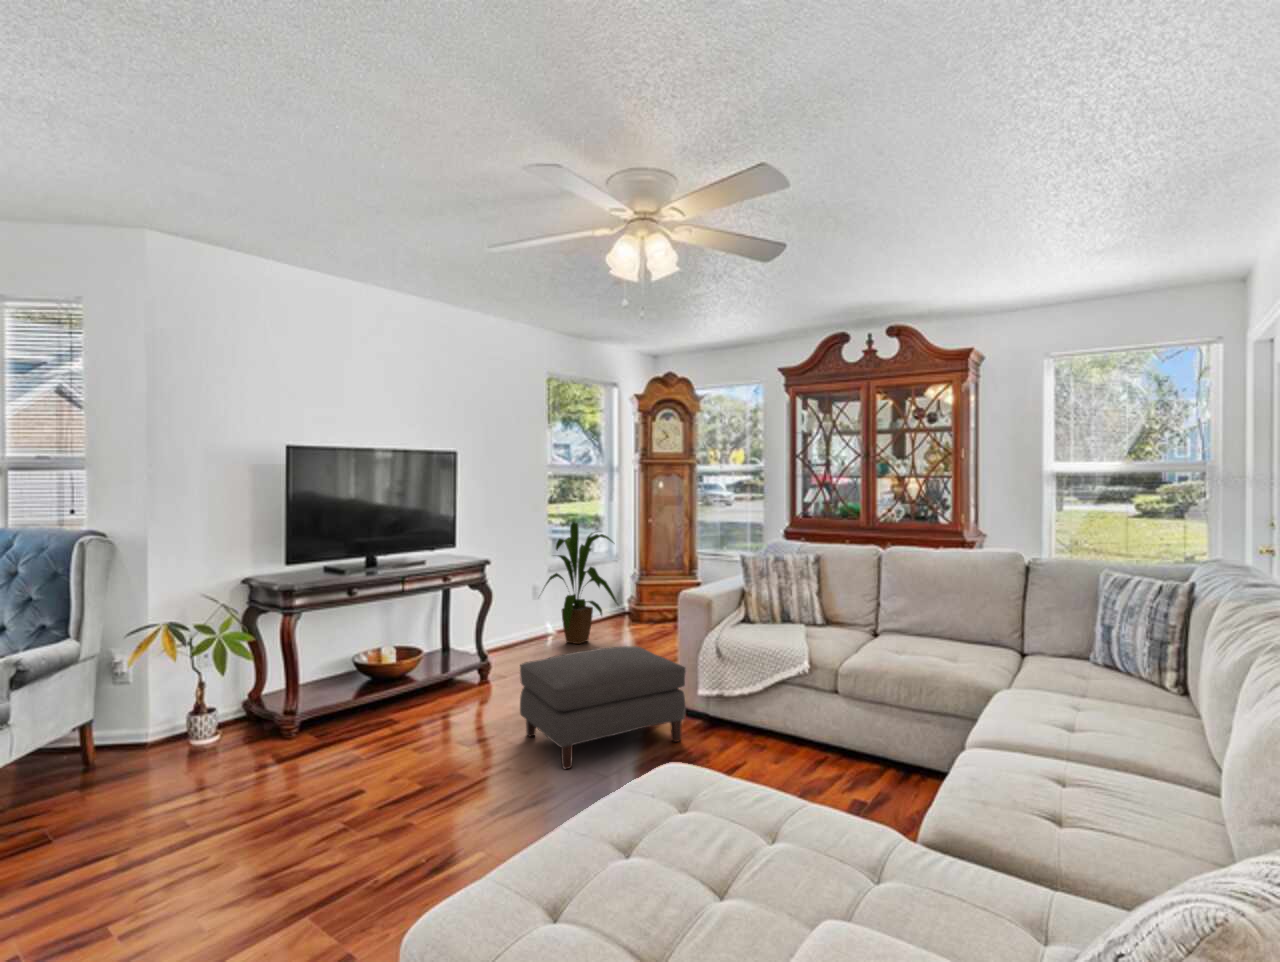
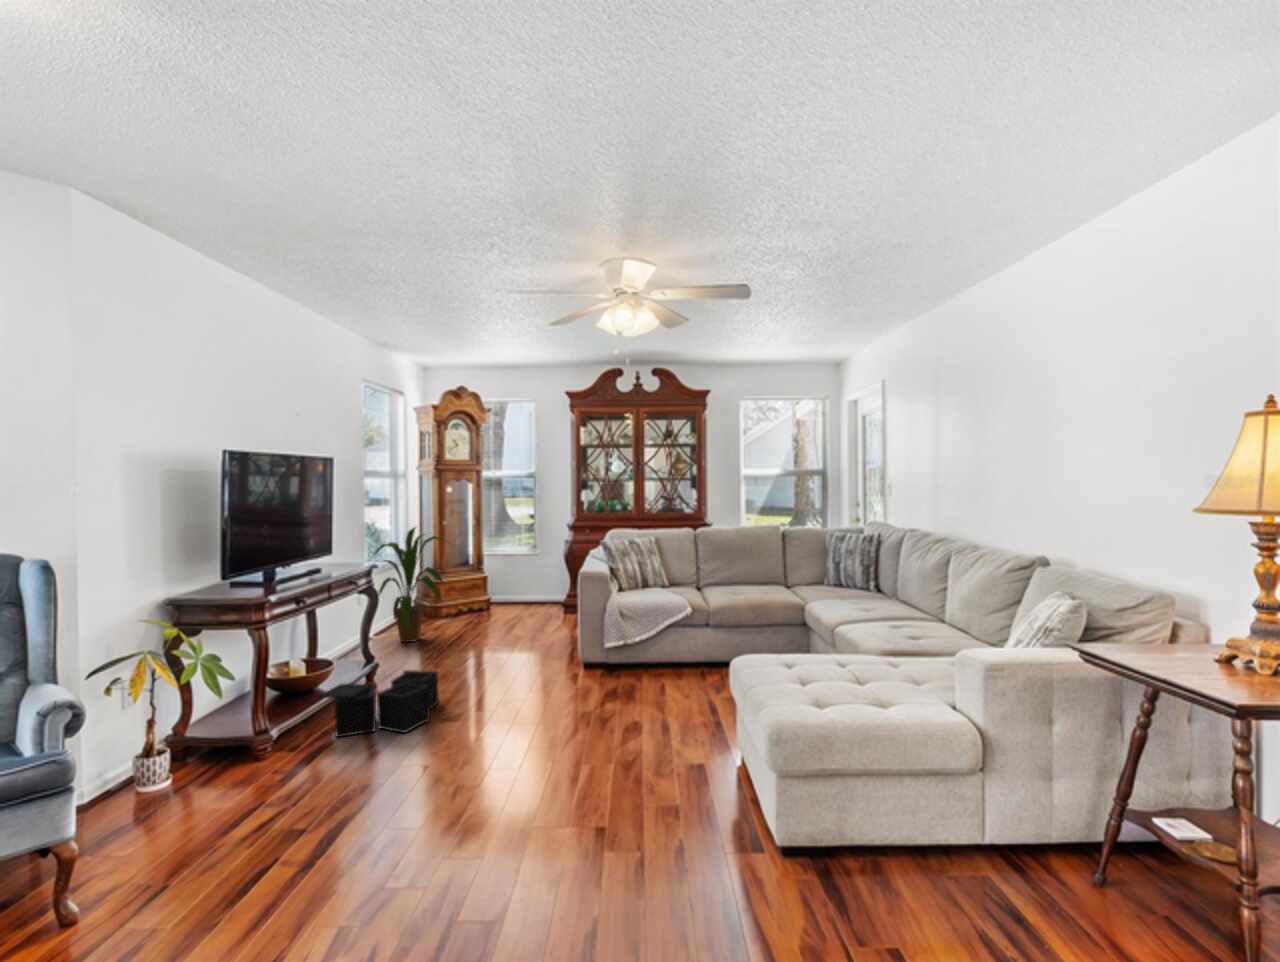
ottoman: present [520,646,686,769] -> none [484,621,610,720]
storage bin: none [375,671,503,738] -> present [319,670,439,737]

